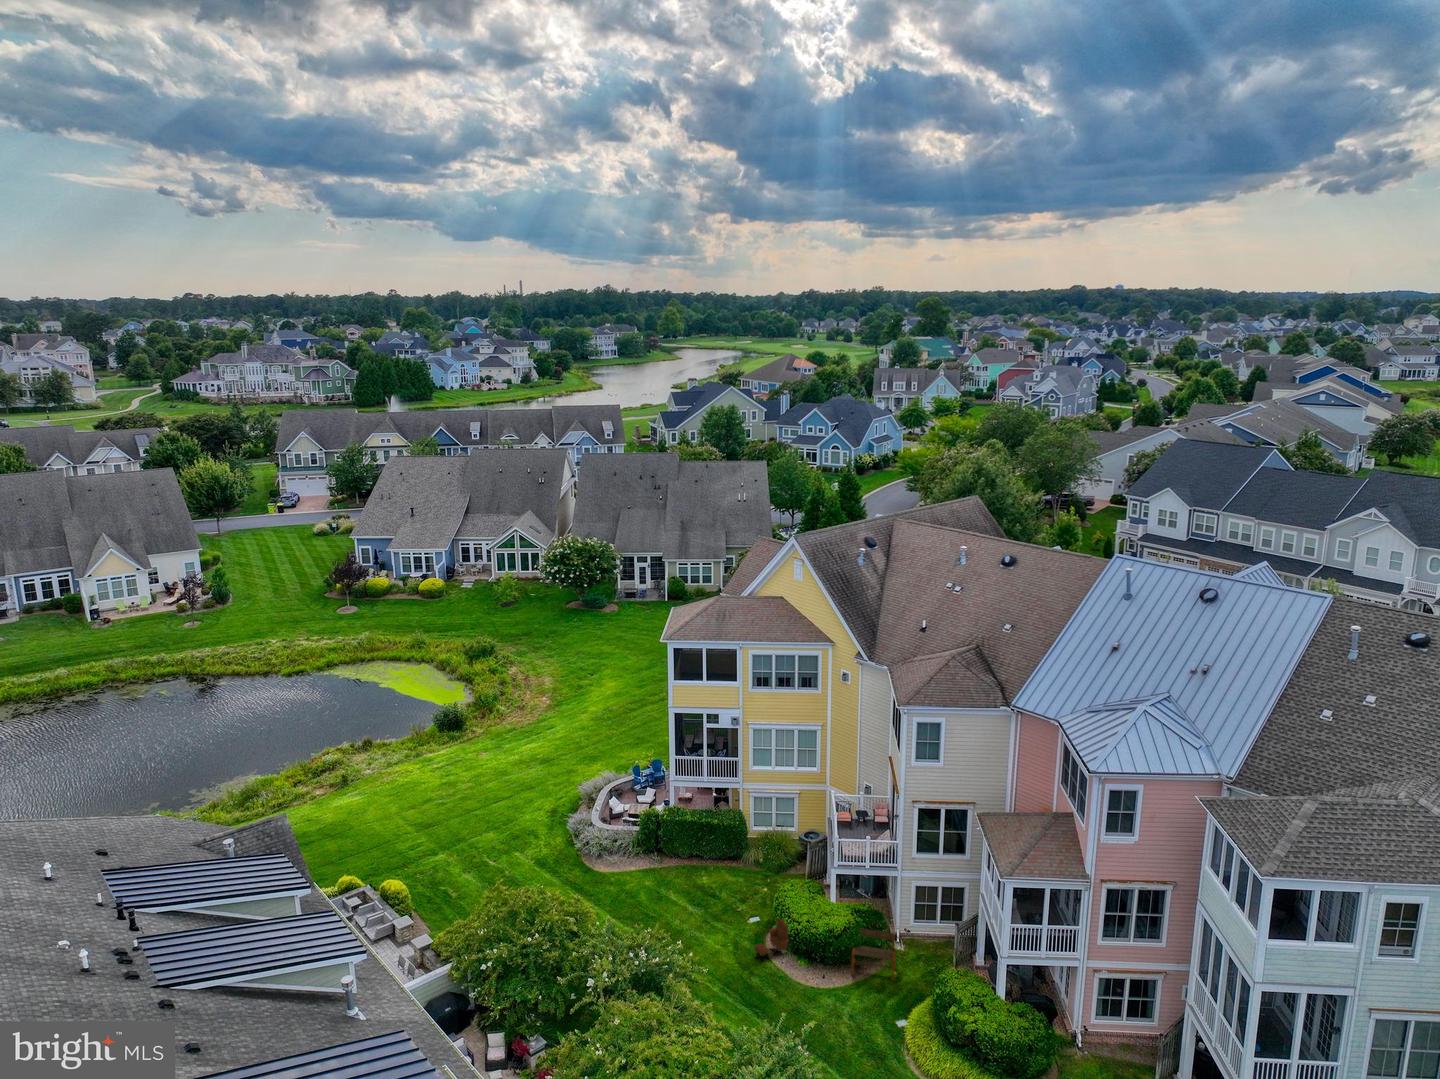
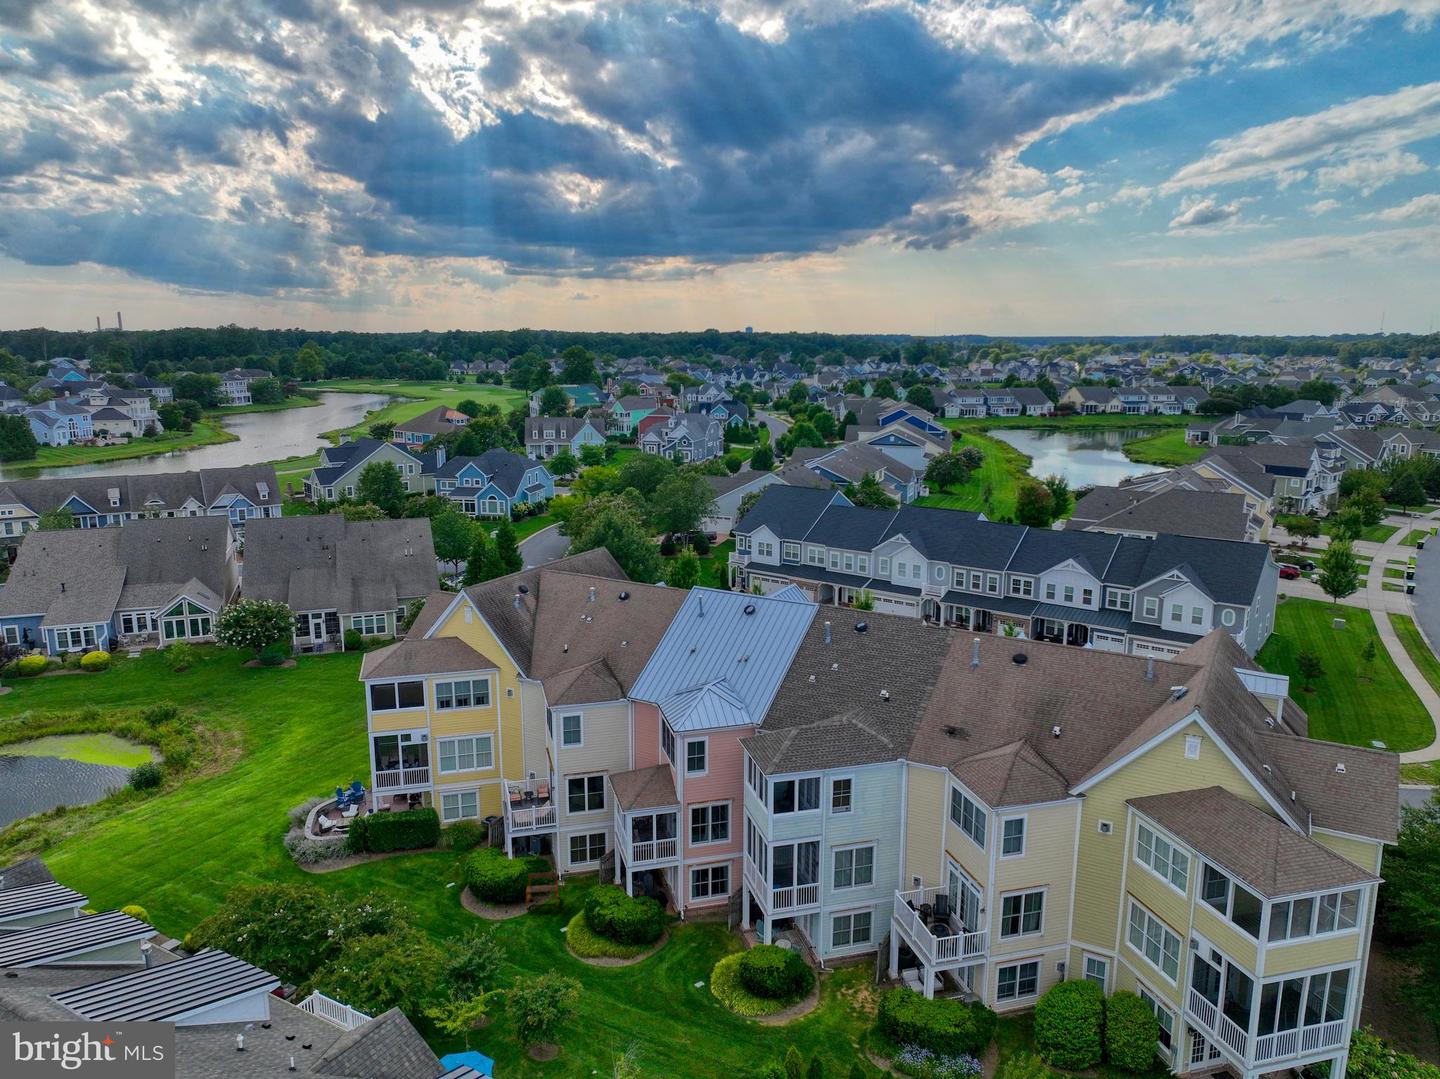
lounge chair: present [755,918,789,958] -> none [452,877,479,912]

